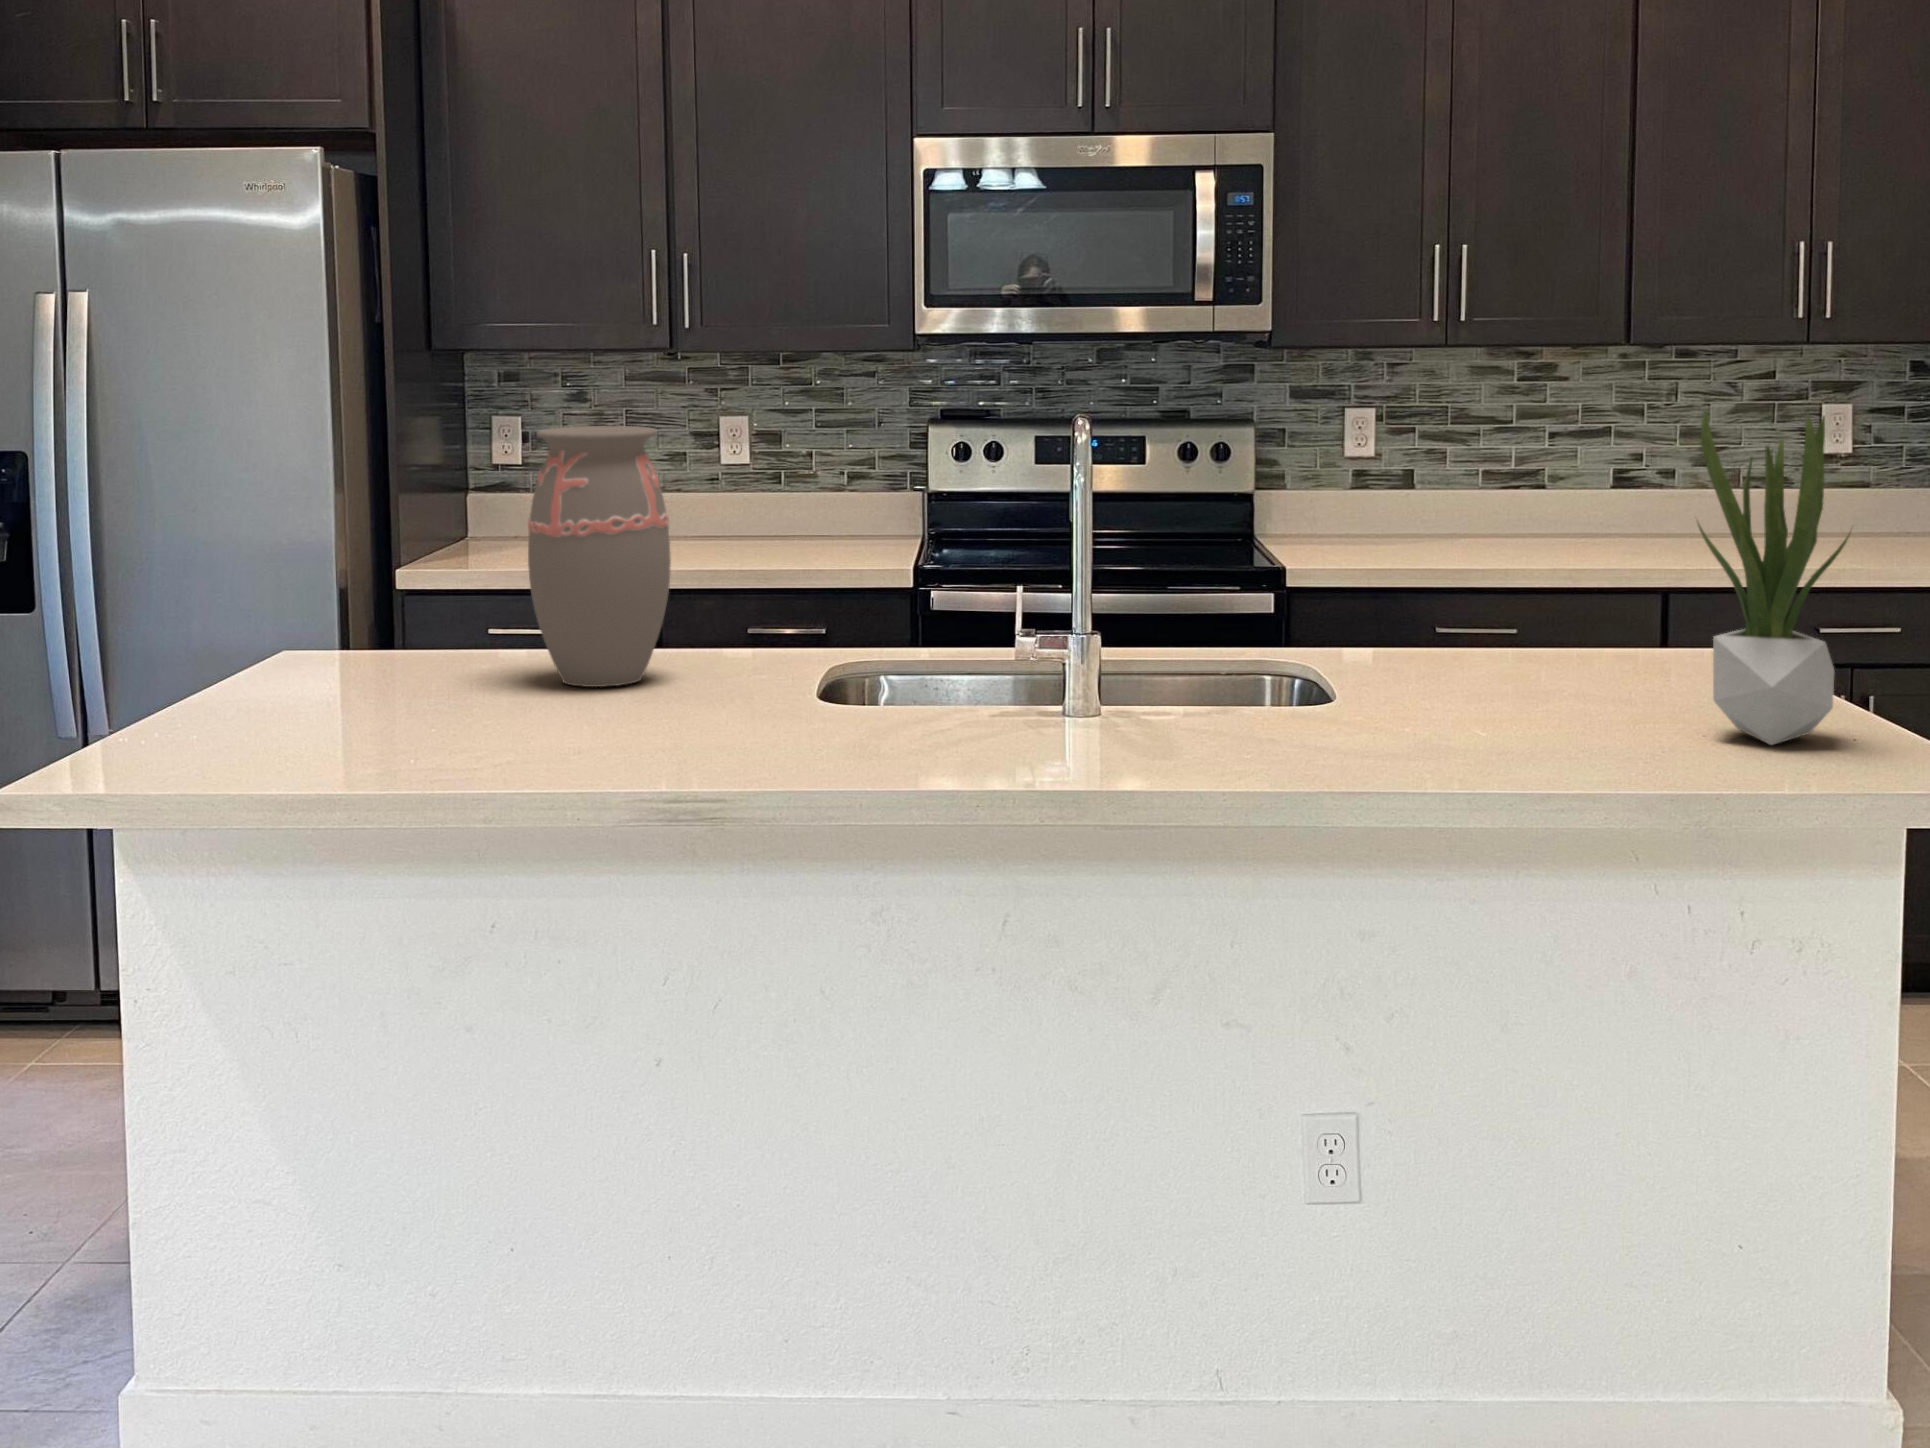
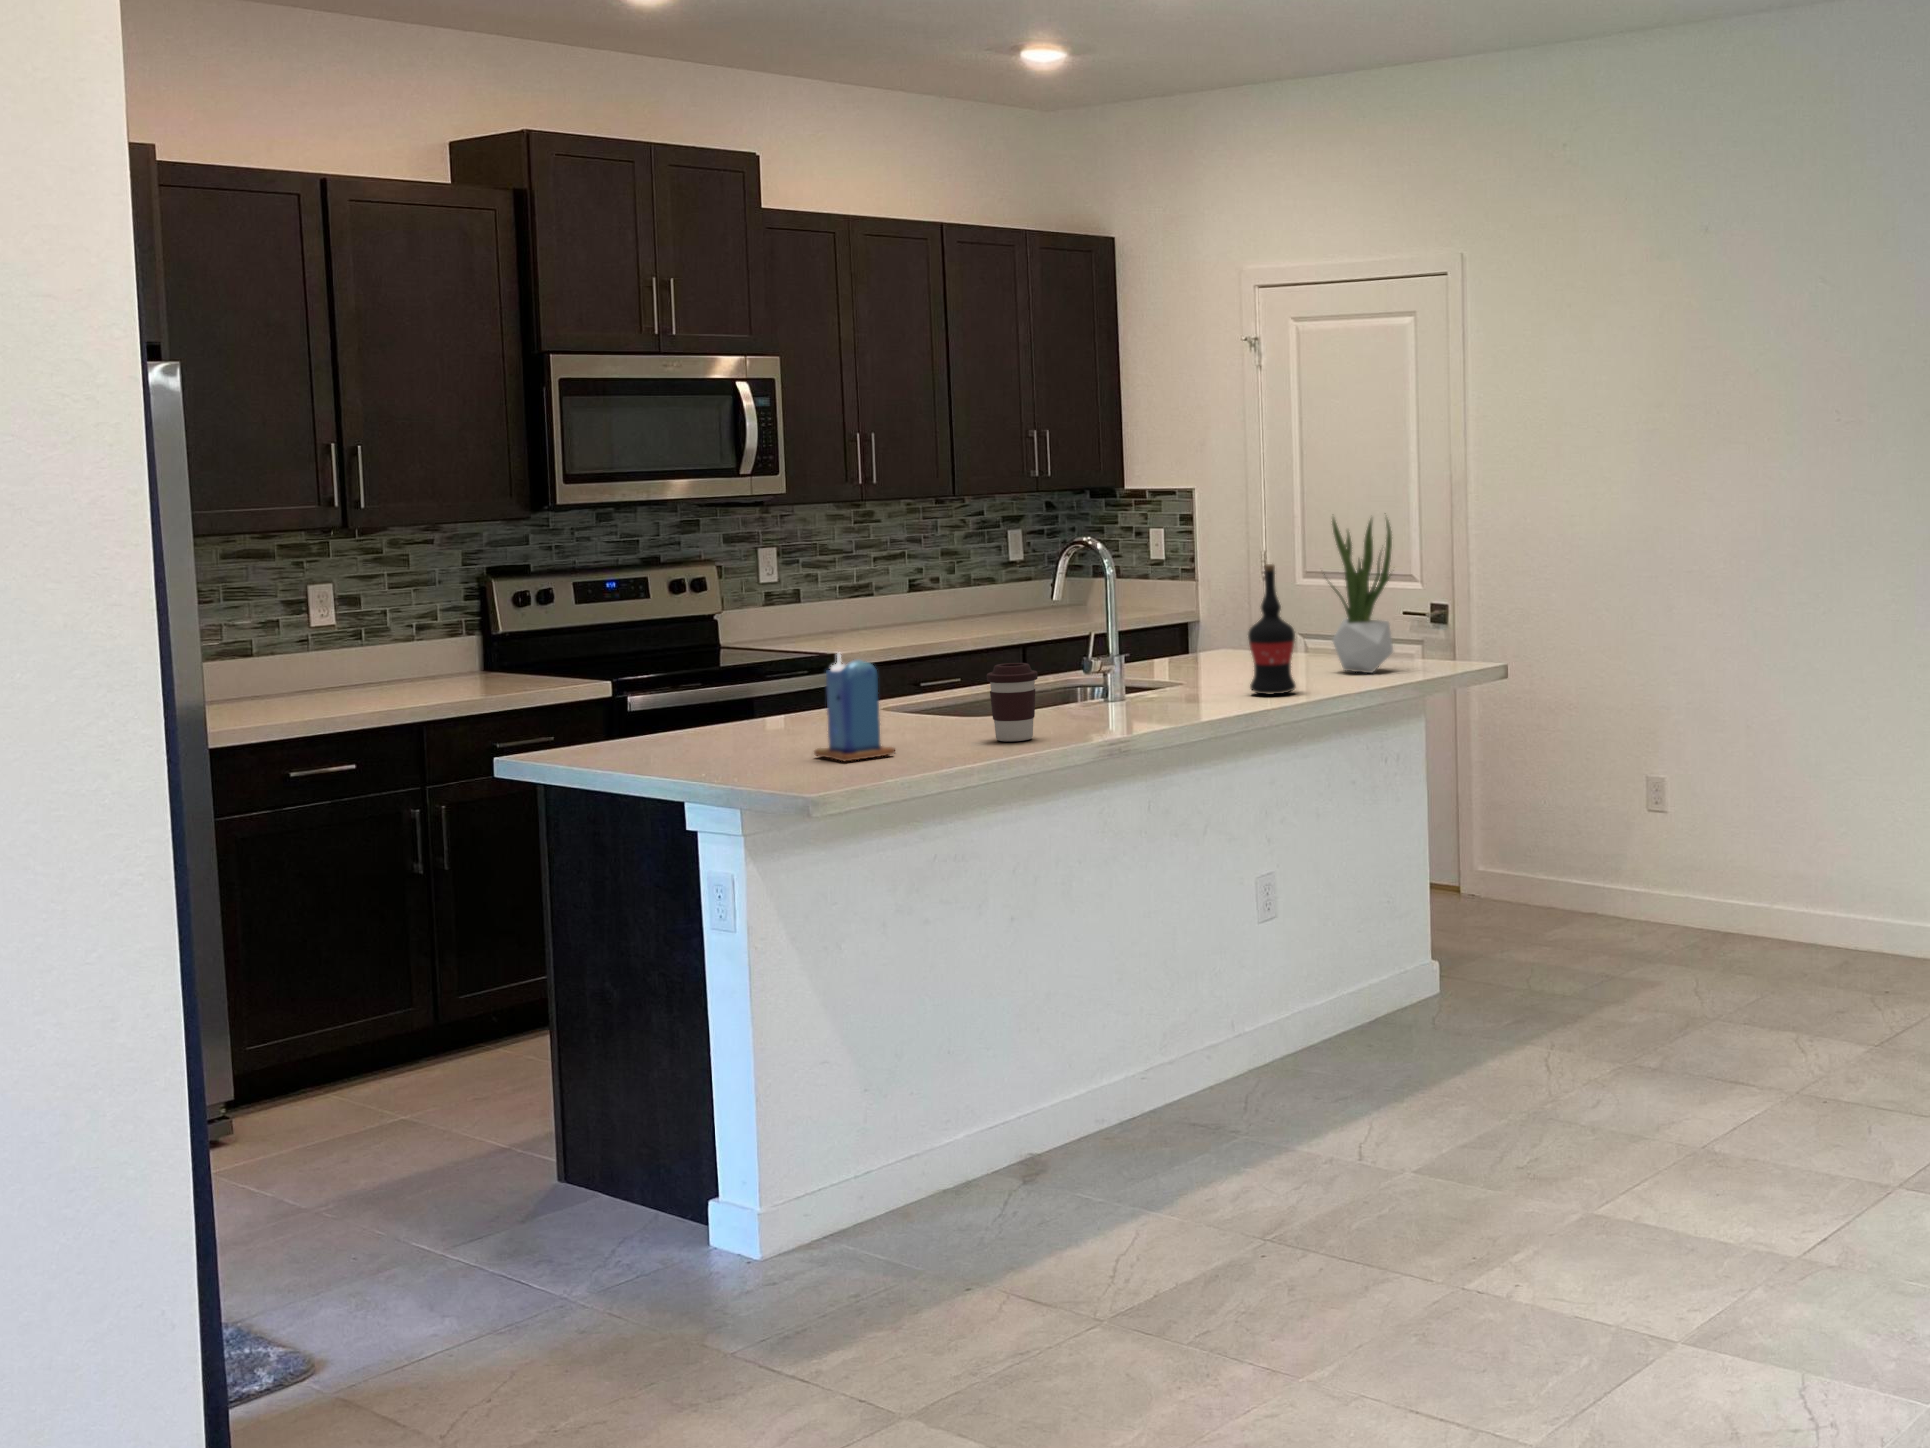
decorative vase: present [528,426,671,687] -> none [710,564,809,740]
wine bottle: none [1367,498,1460,757] -> present [1248,564,1296,695]
candle: none [411,572,528,746] -> present [814,654,895,761]
coffee cup: none [672,625,758,761] -> present [987,663,1038,741]

